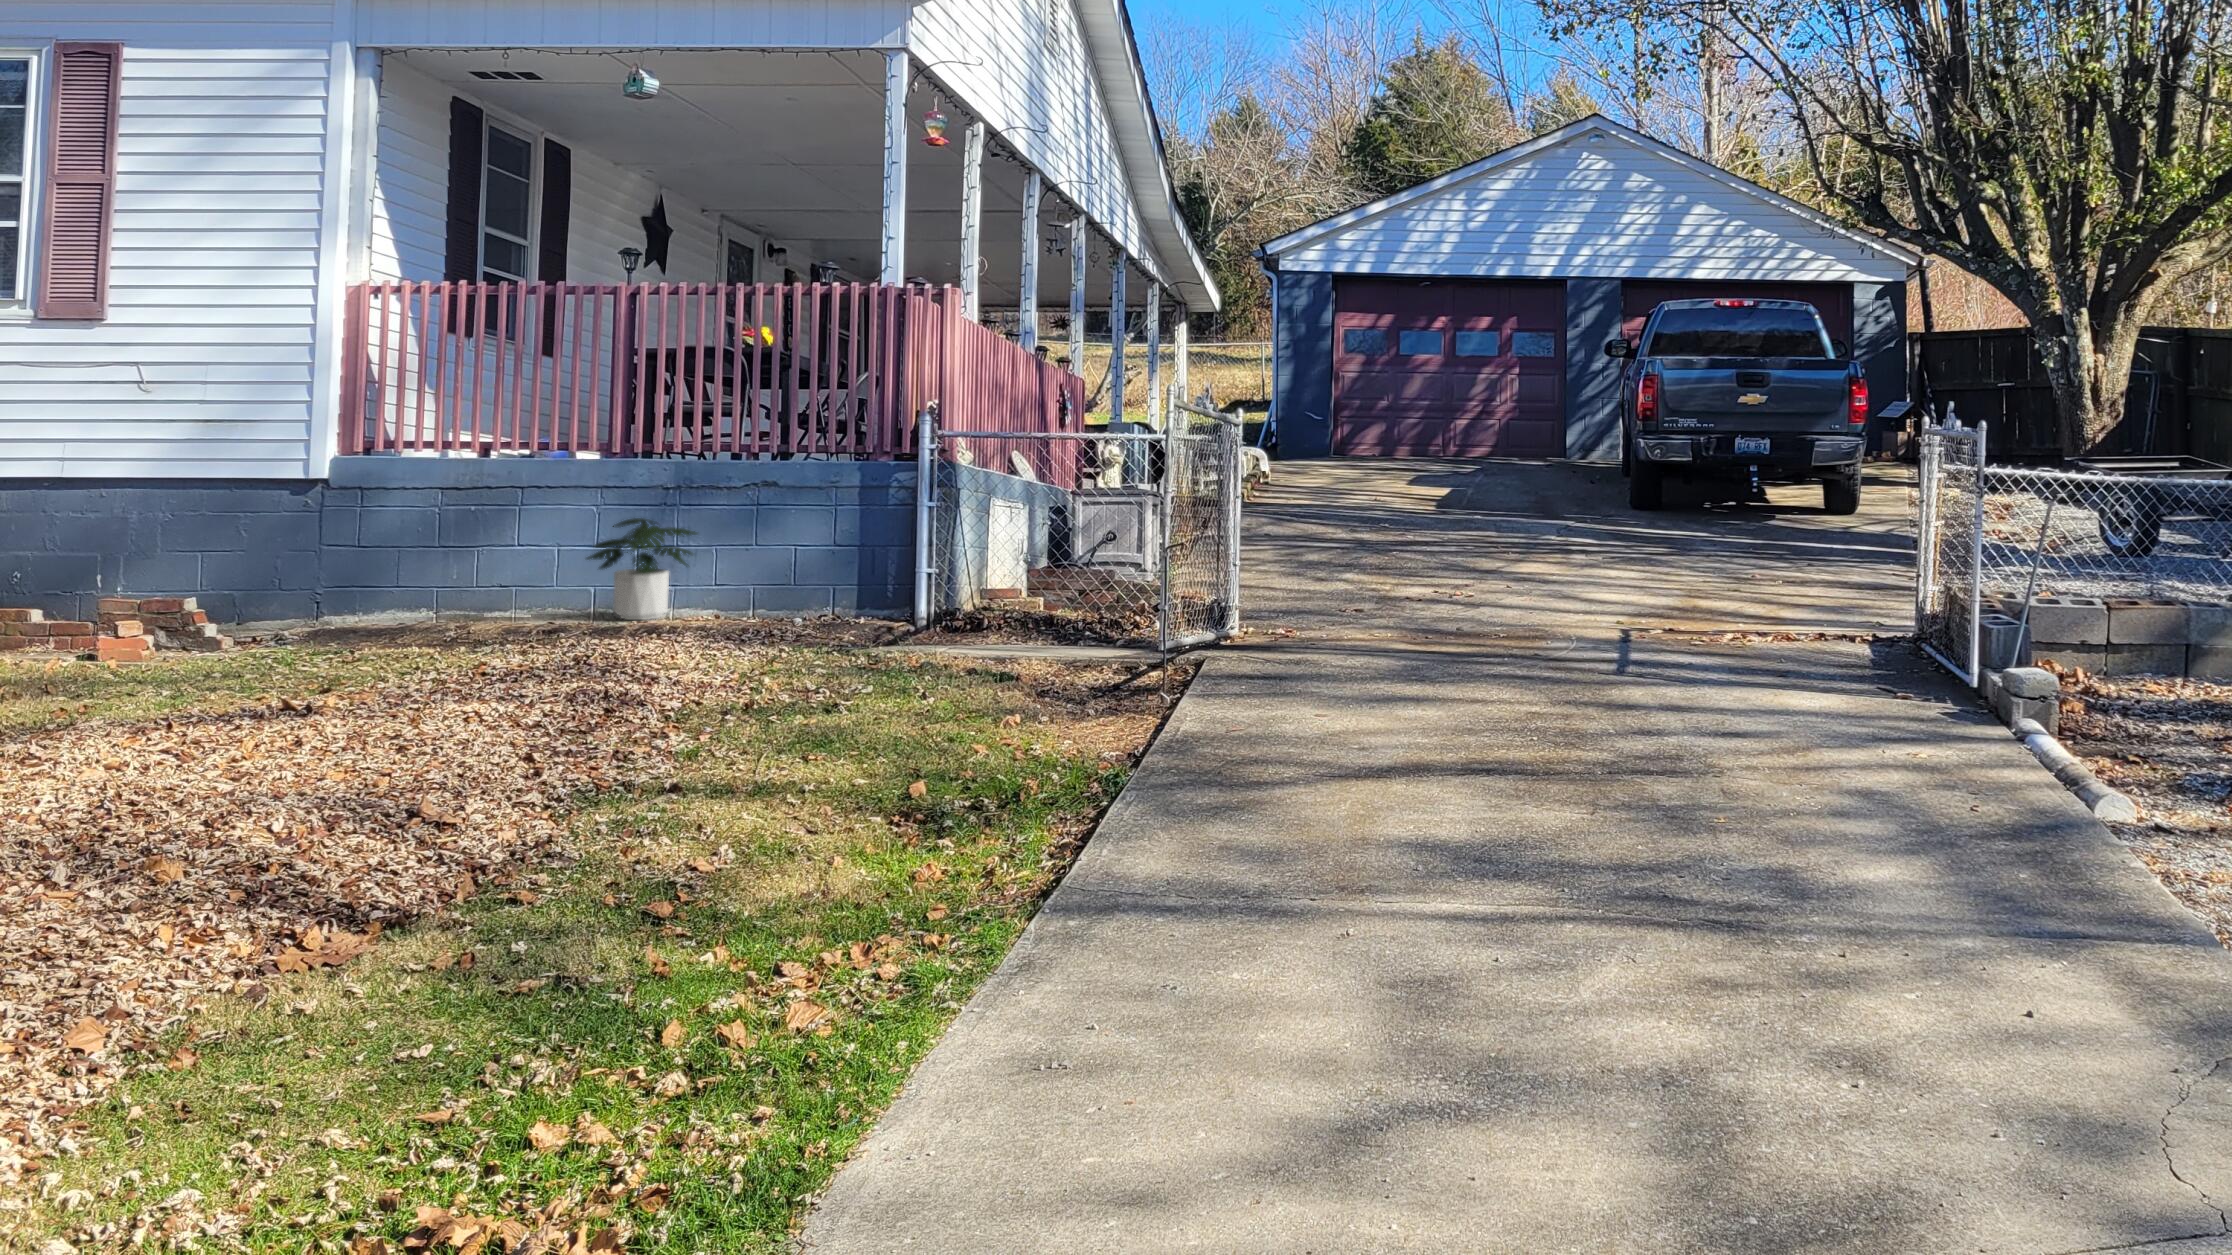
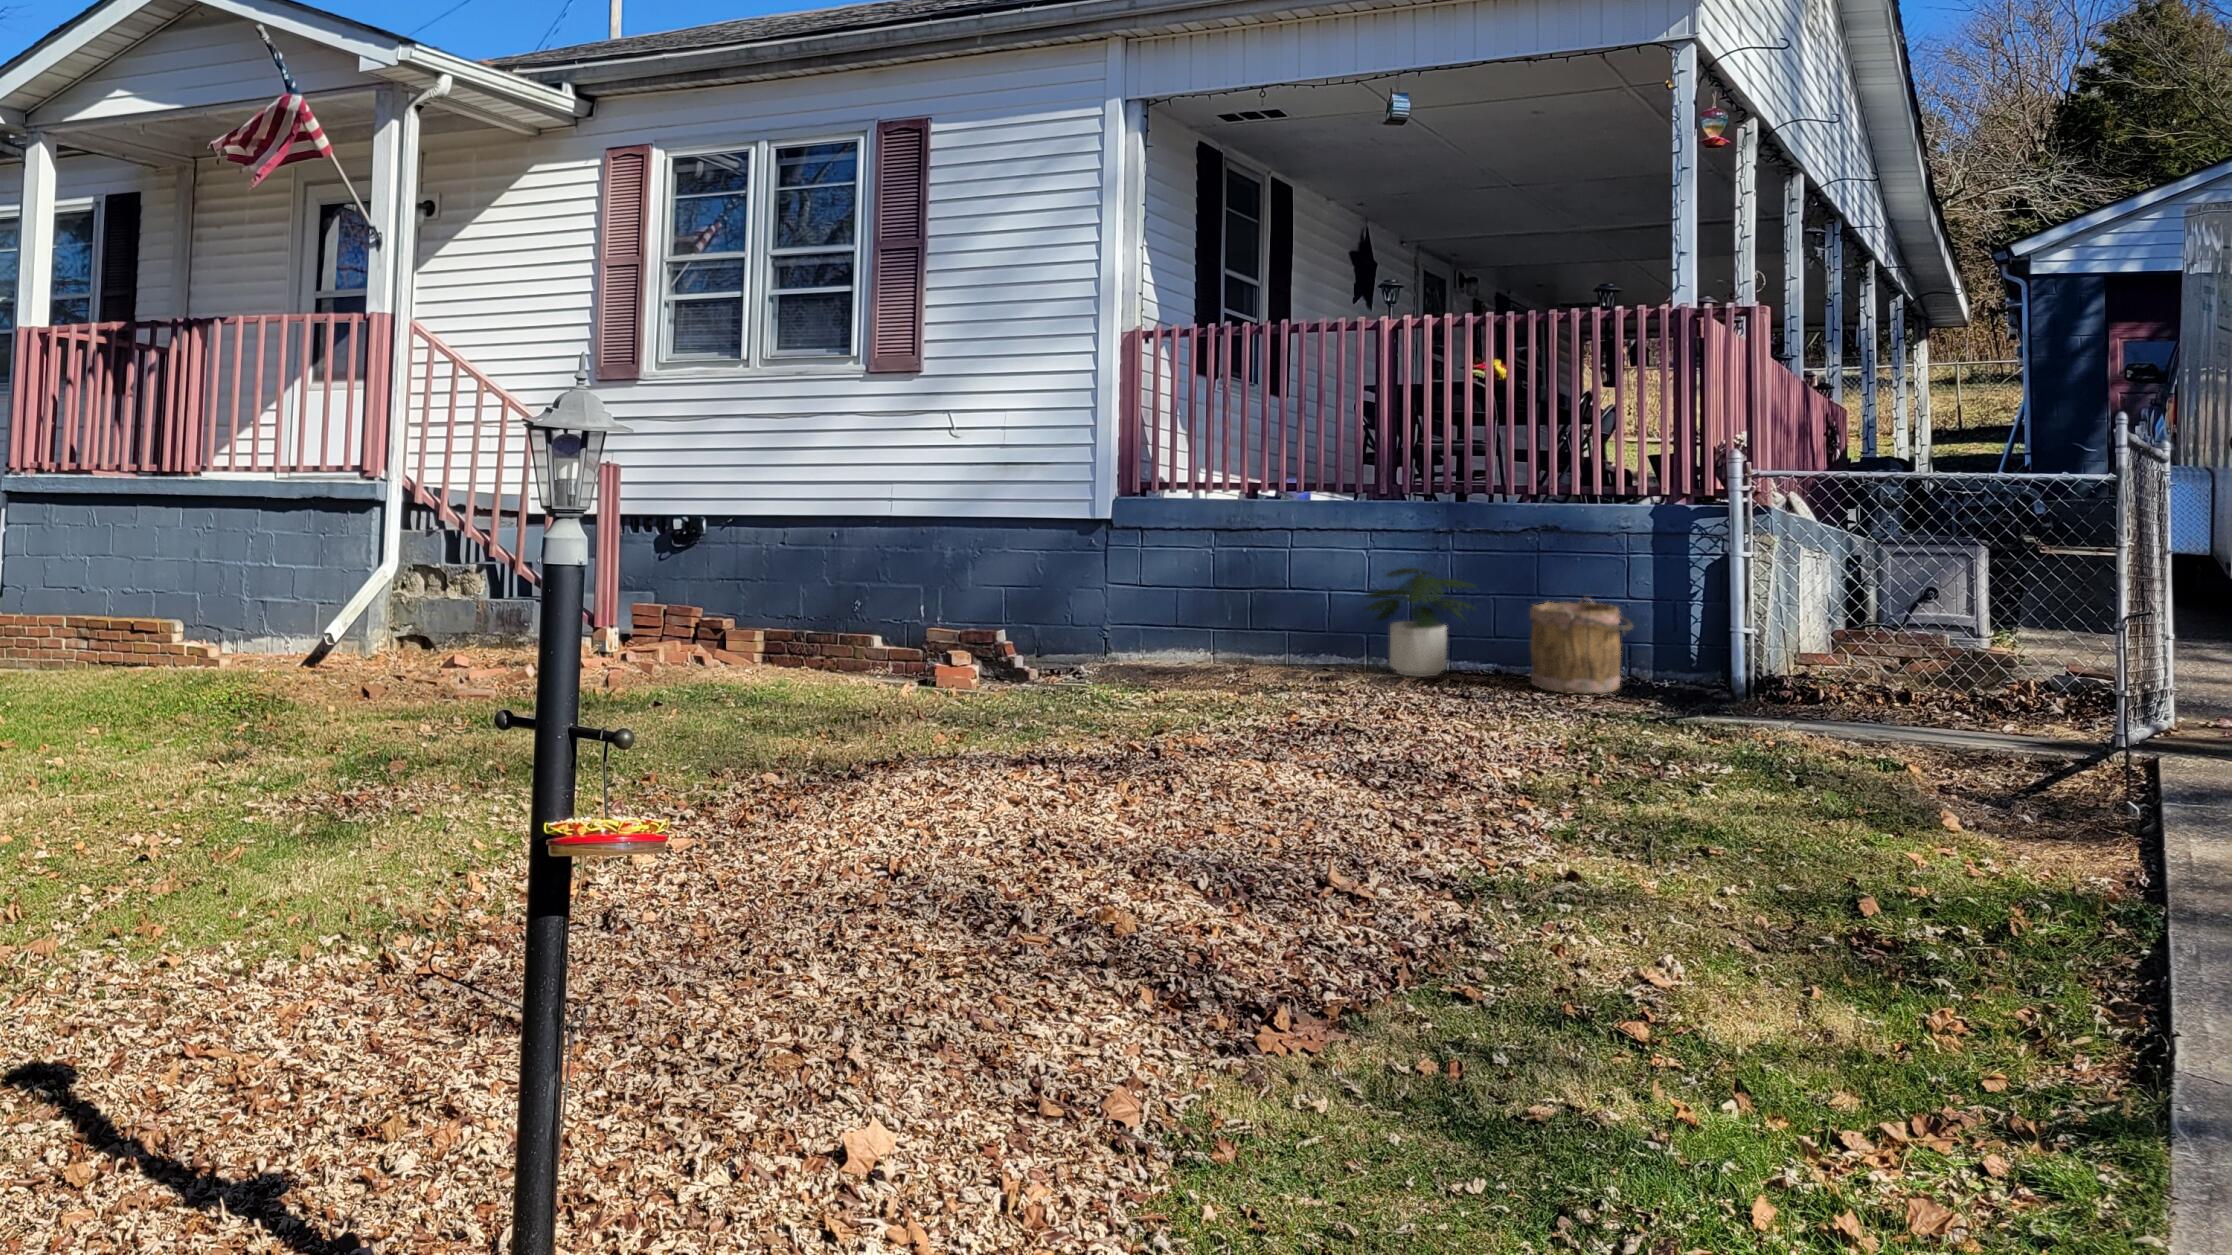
bucket: none [742,540,833,627] -> present [1530,601,1633,694]

